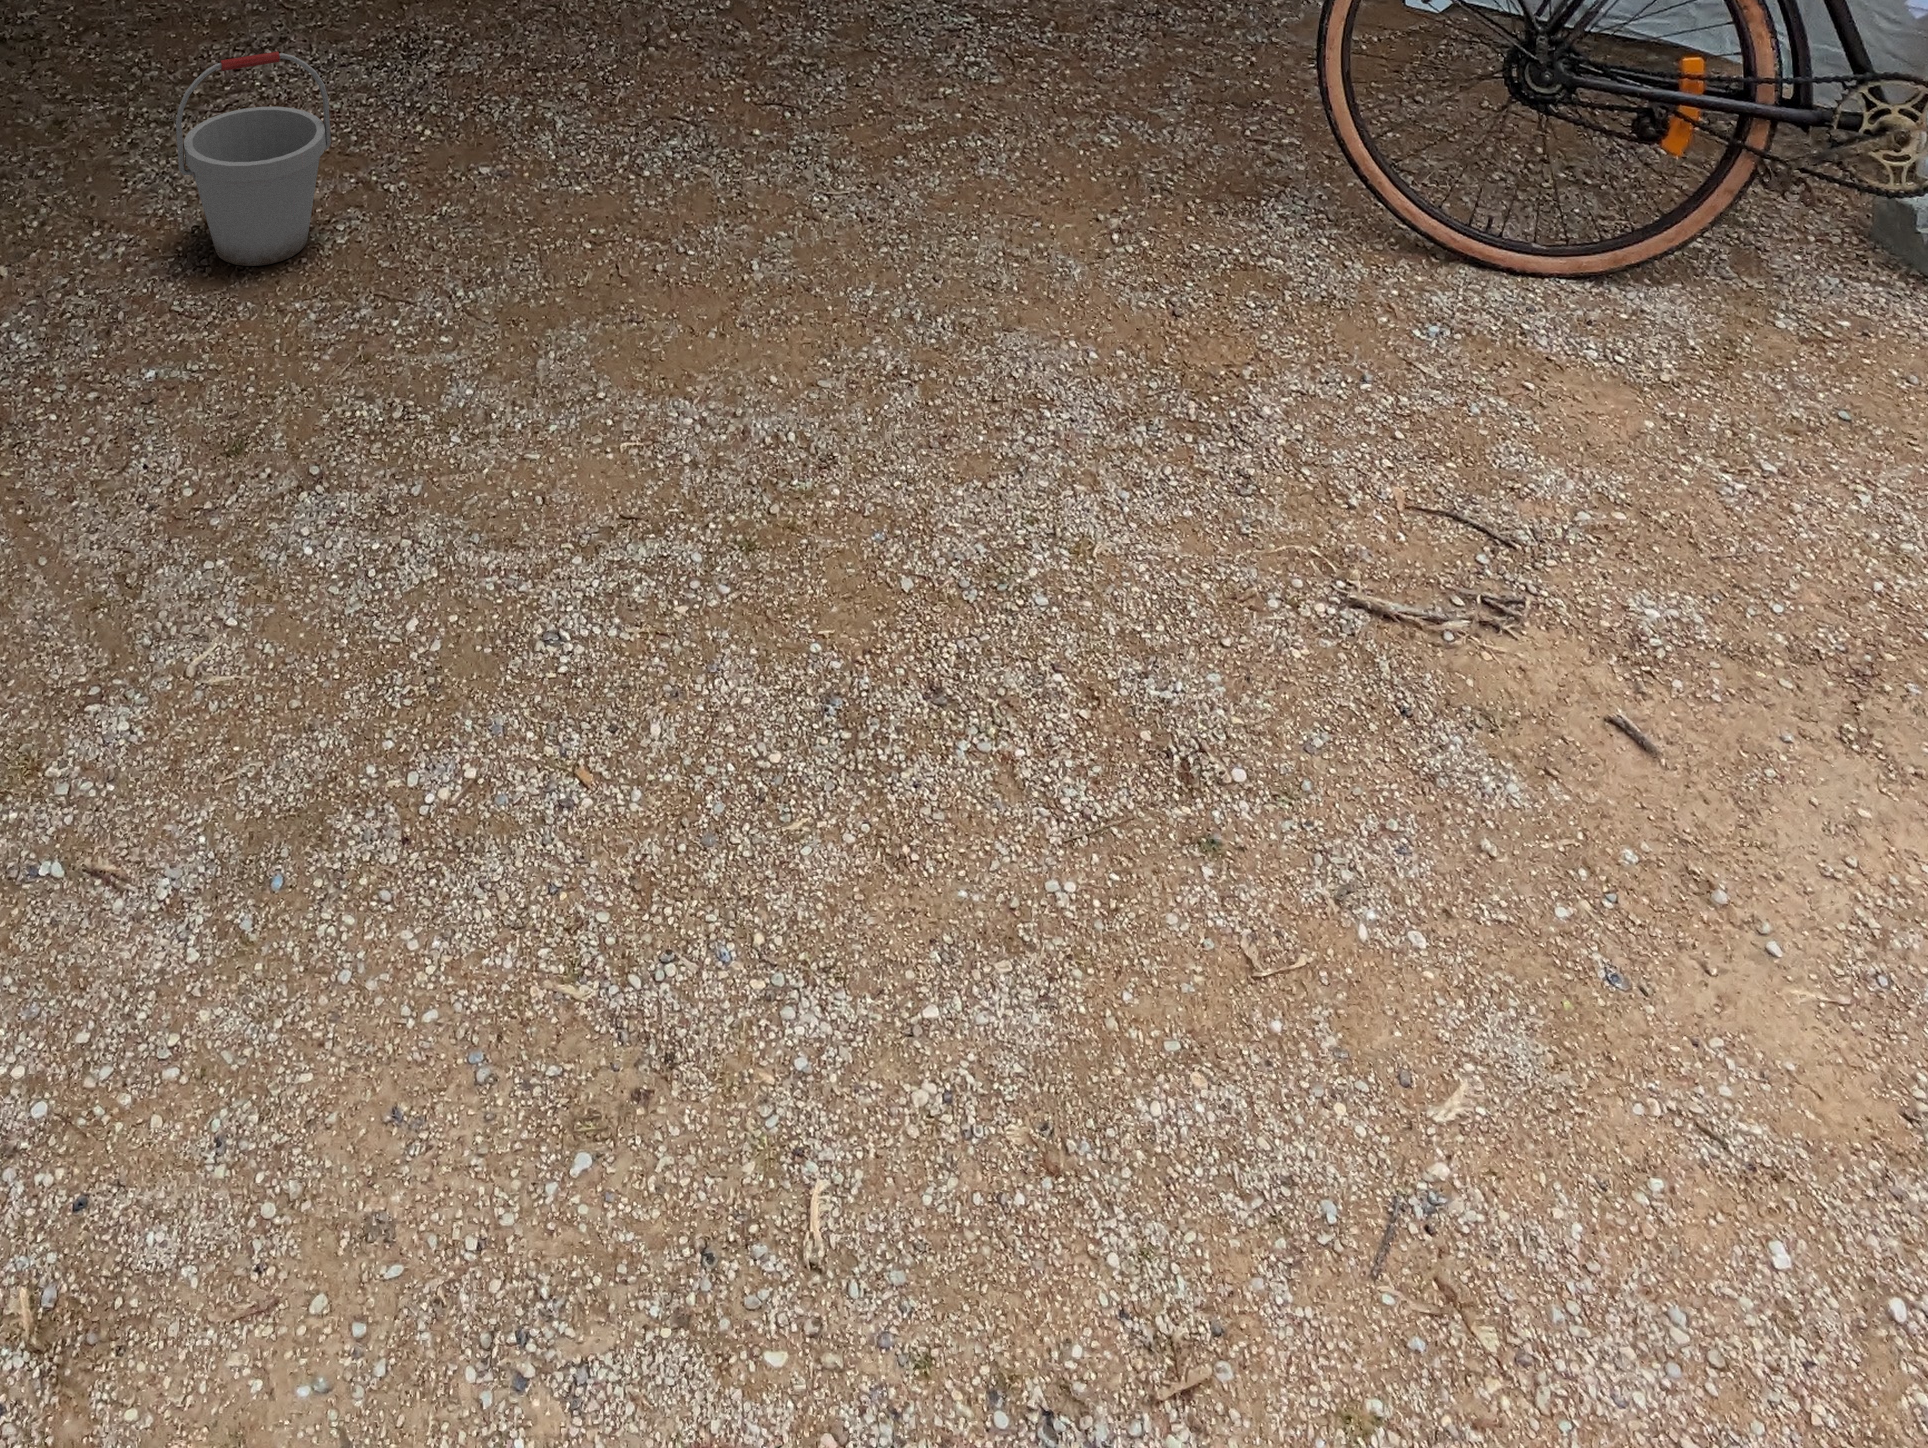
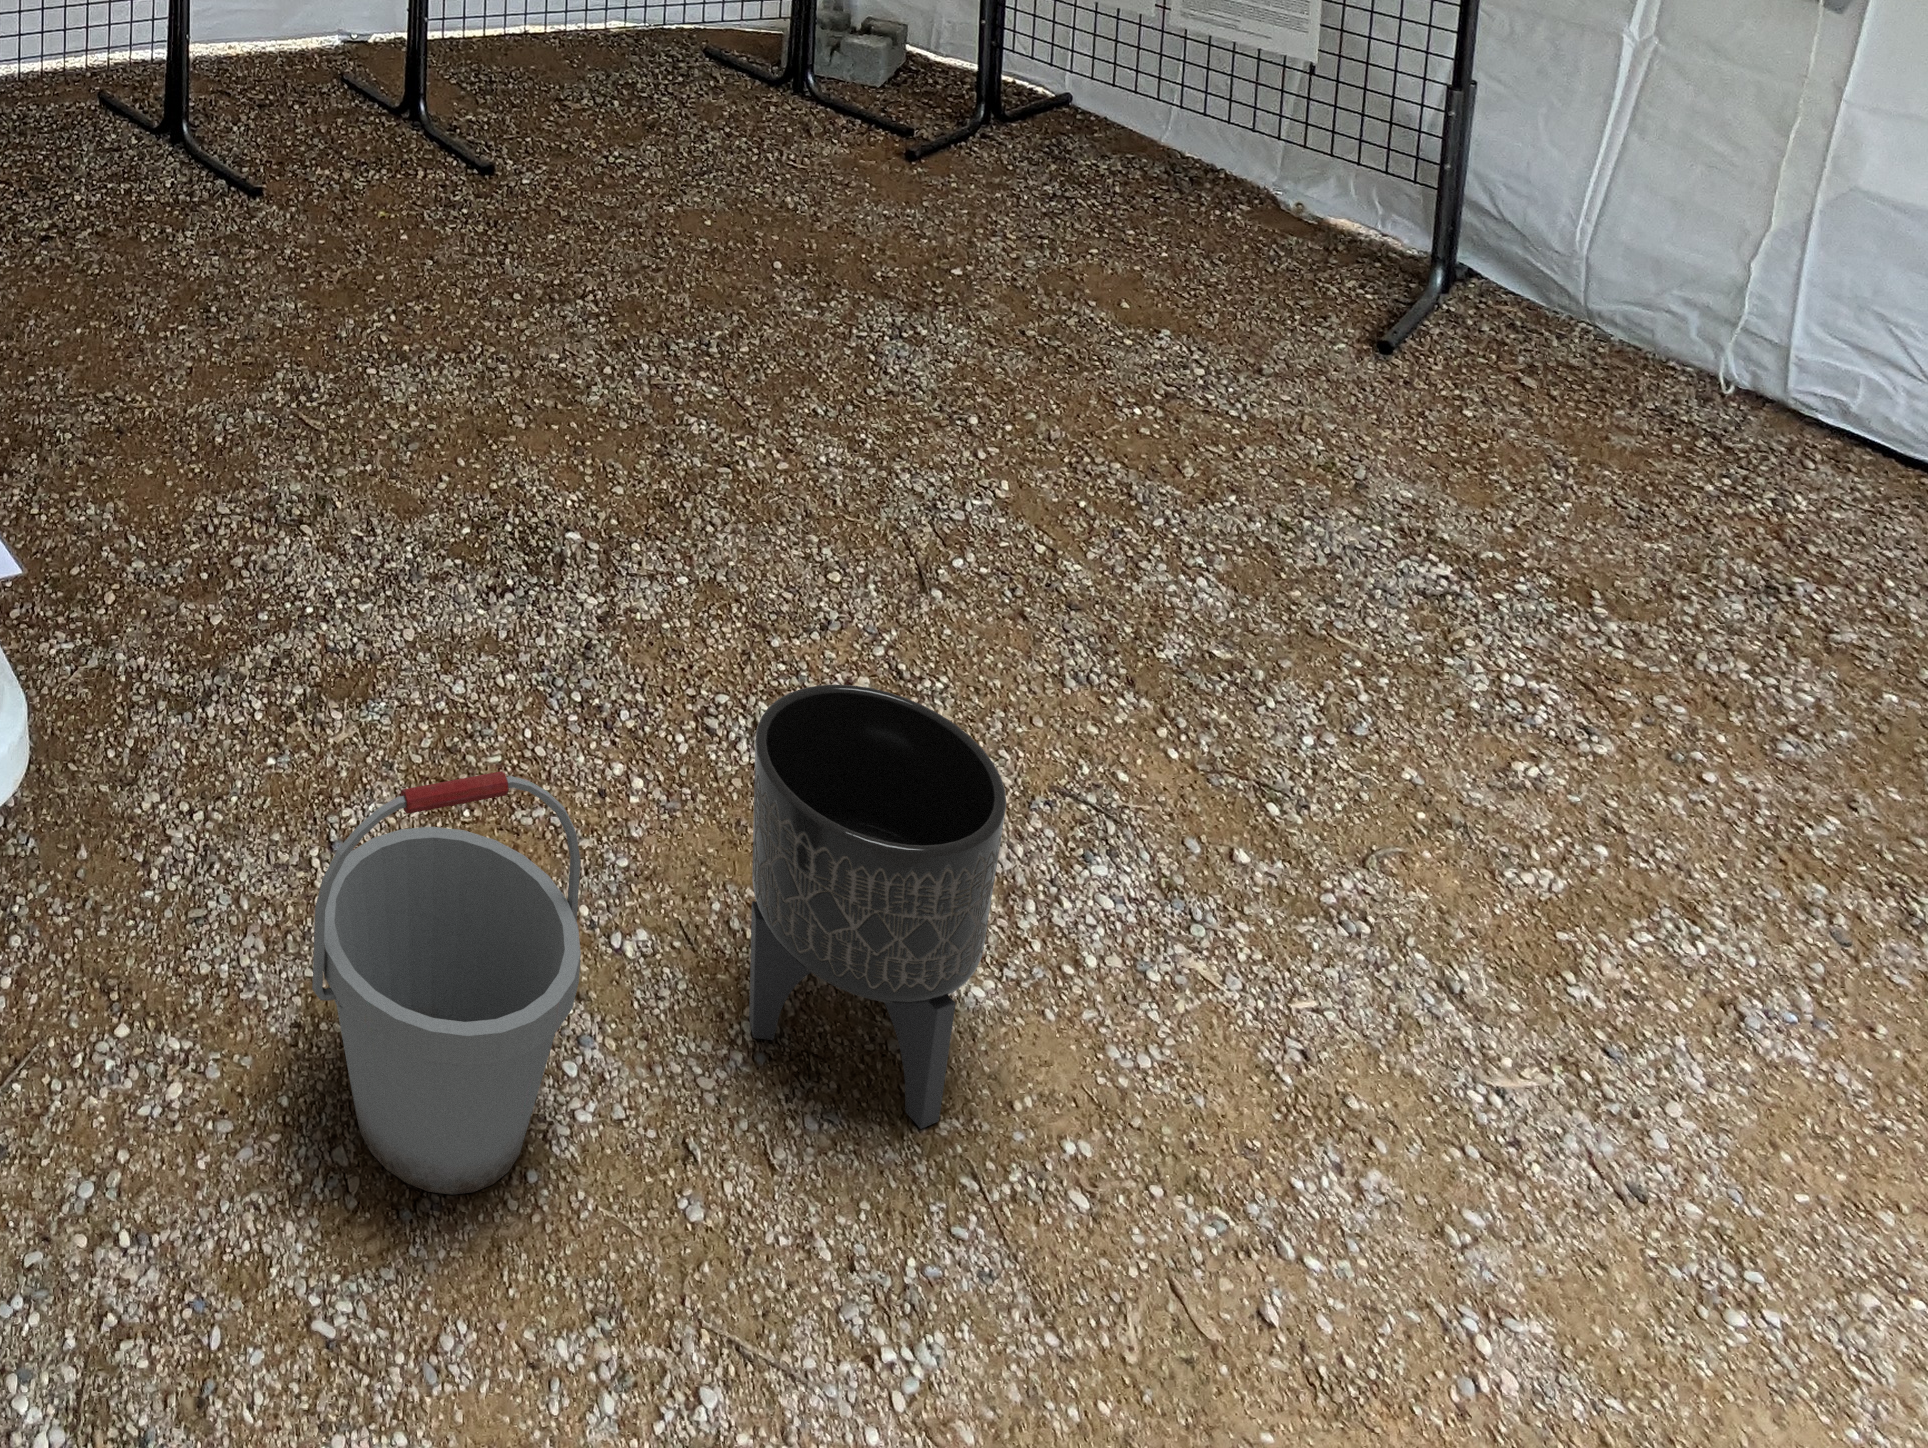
planter: none [432,22,559,226] -> present [749,684,1006,1129]

